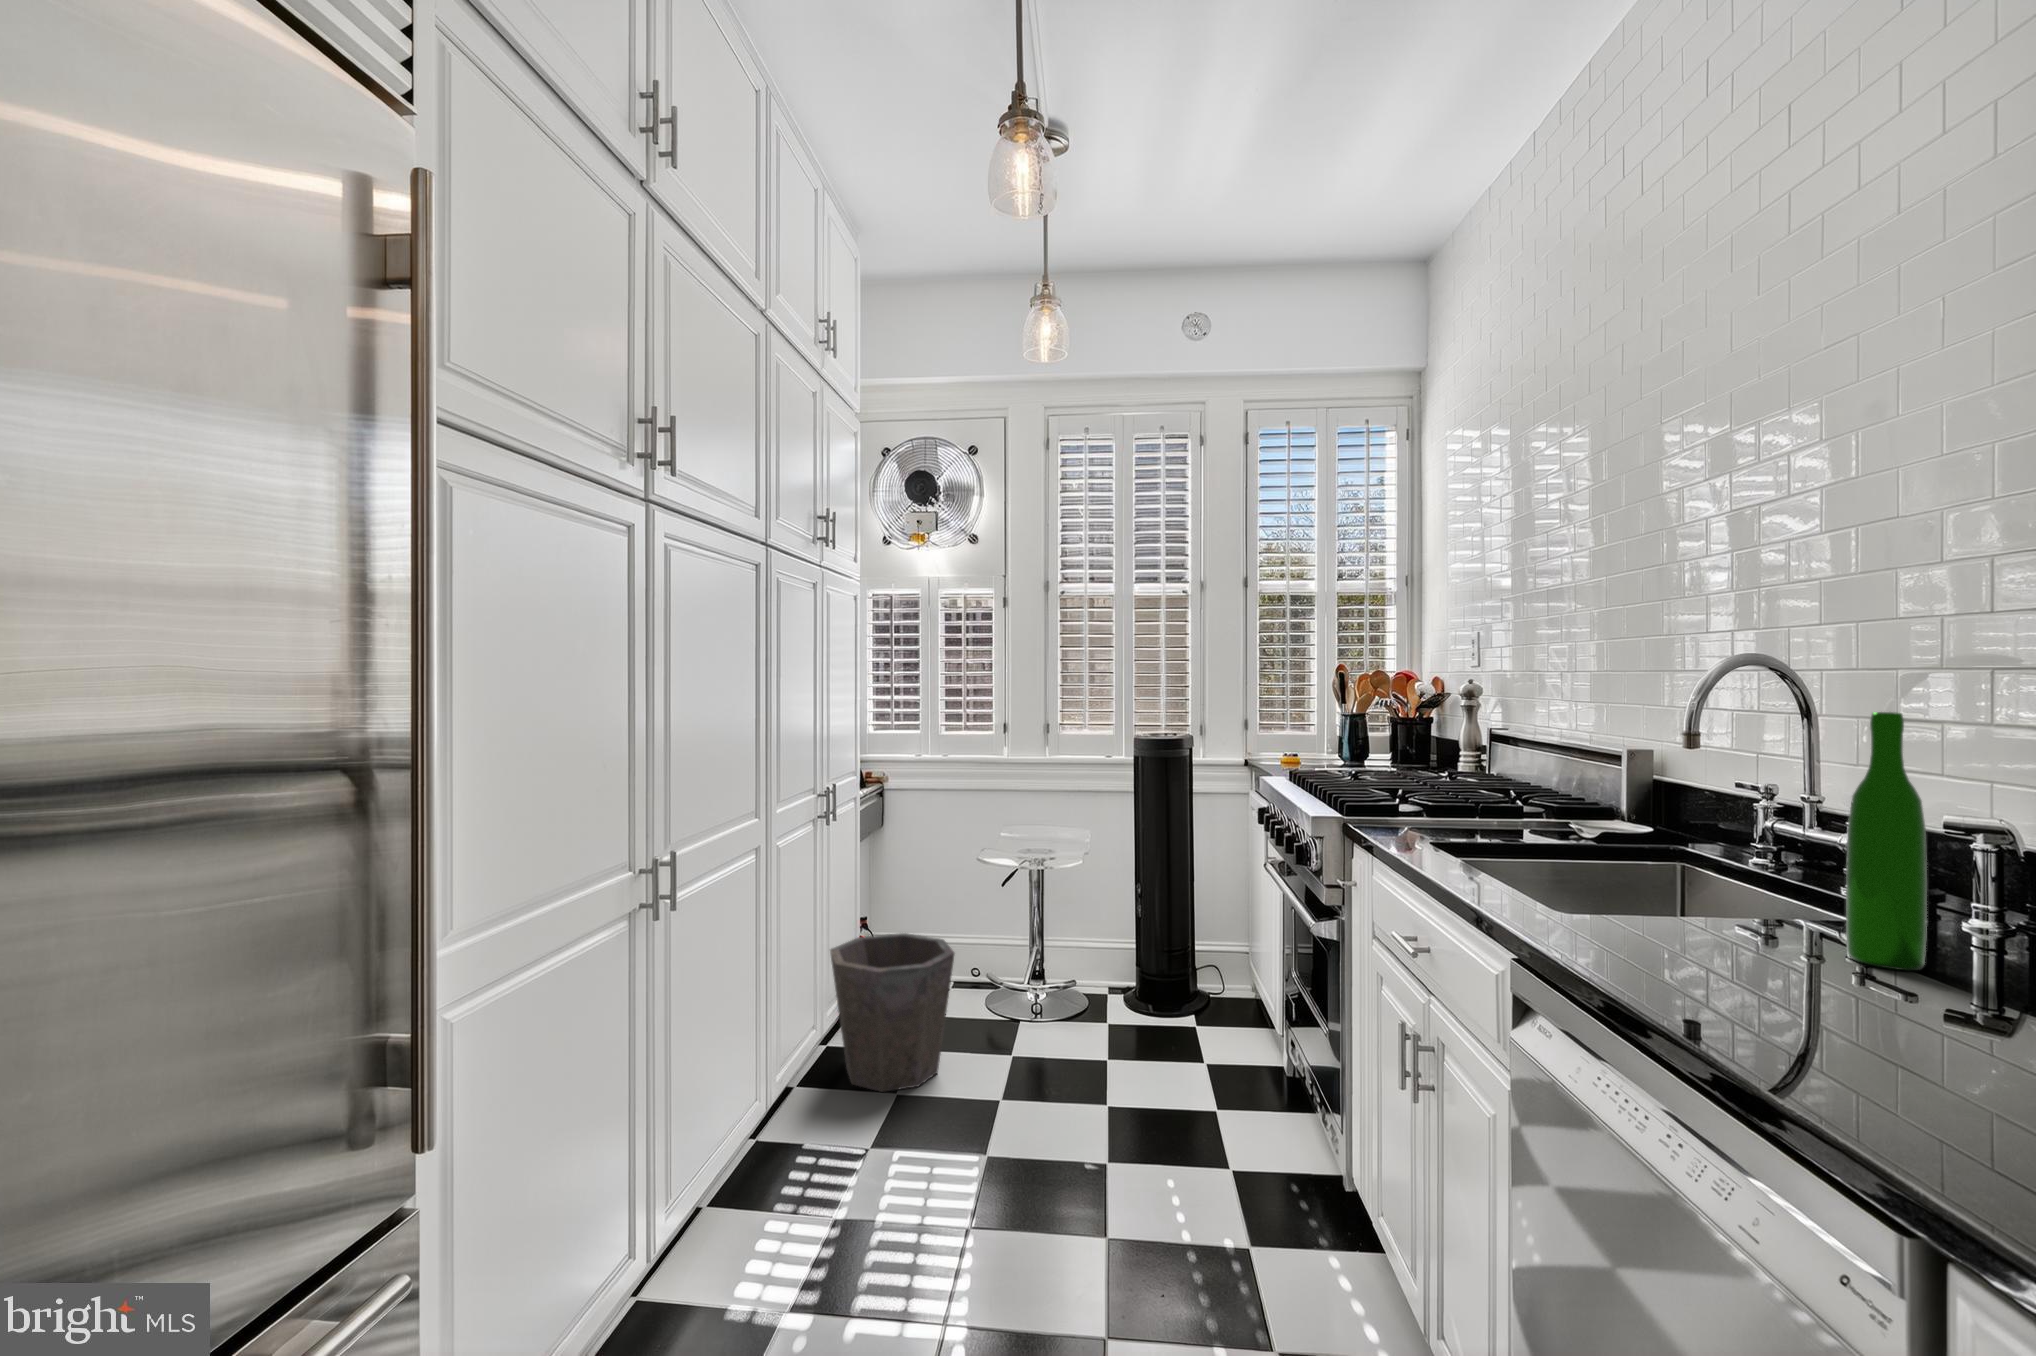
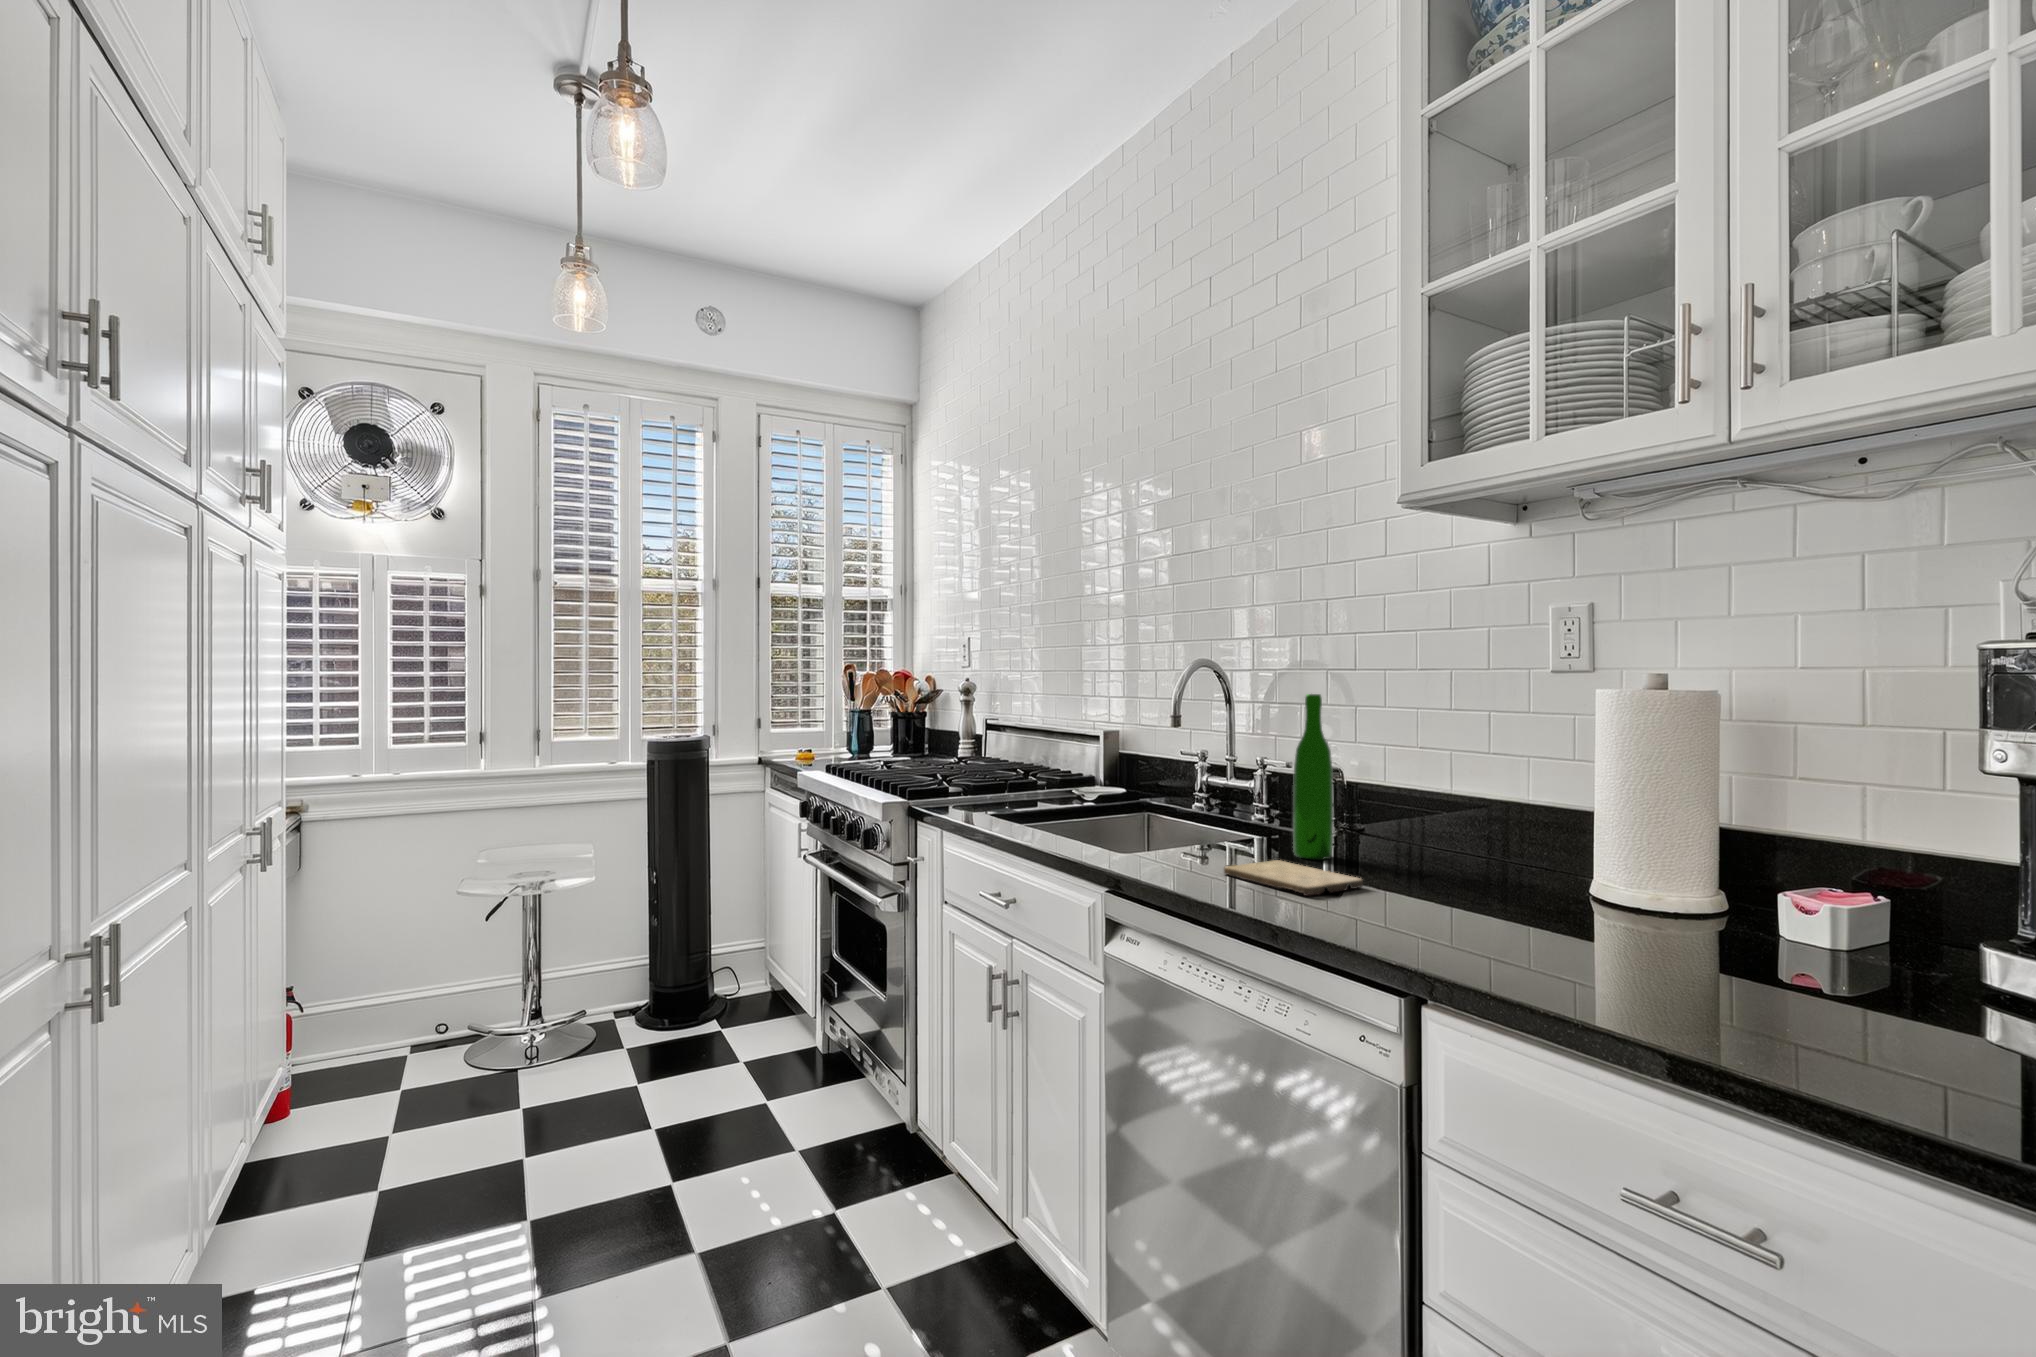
waste bin: present [830,933,955,1092] -> none [264,989,455,1193]
cutting board: none [1680,955,1933,1028] -> present [1224,860,1363,896]

